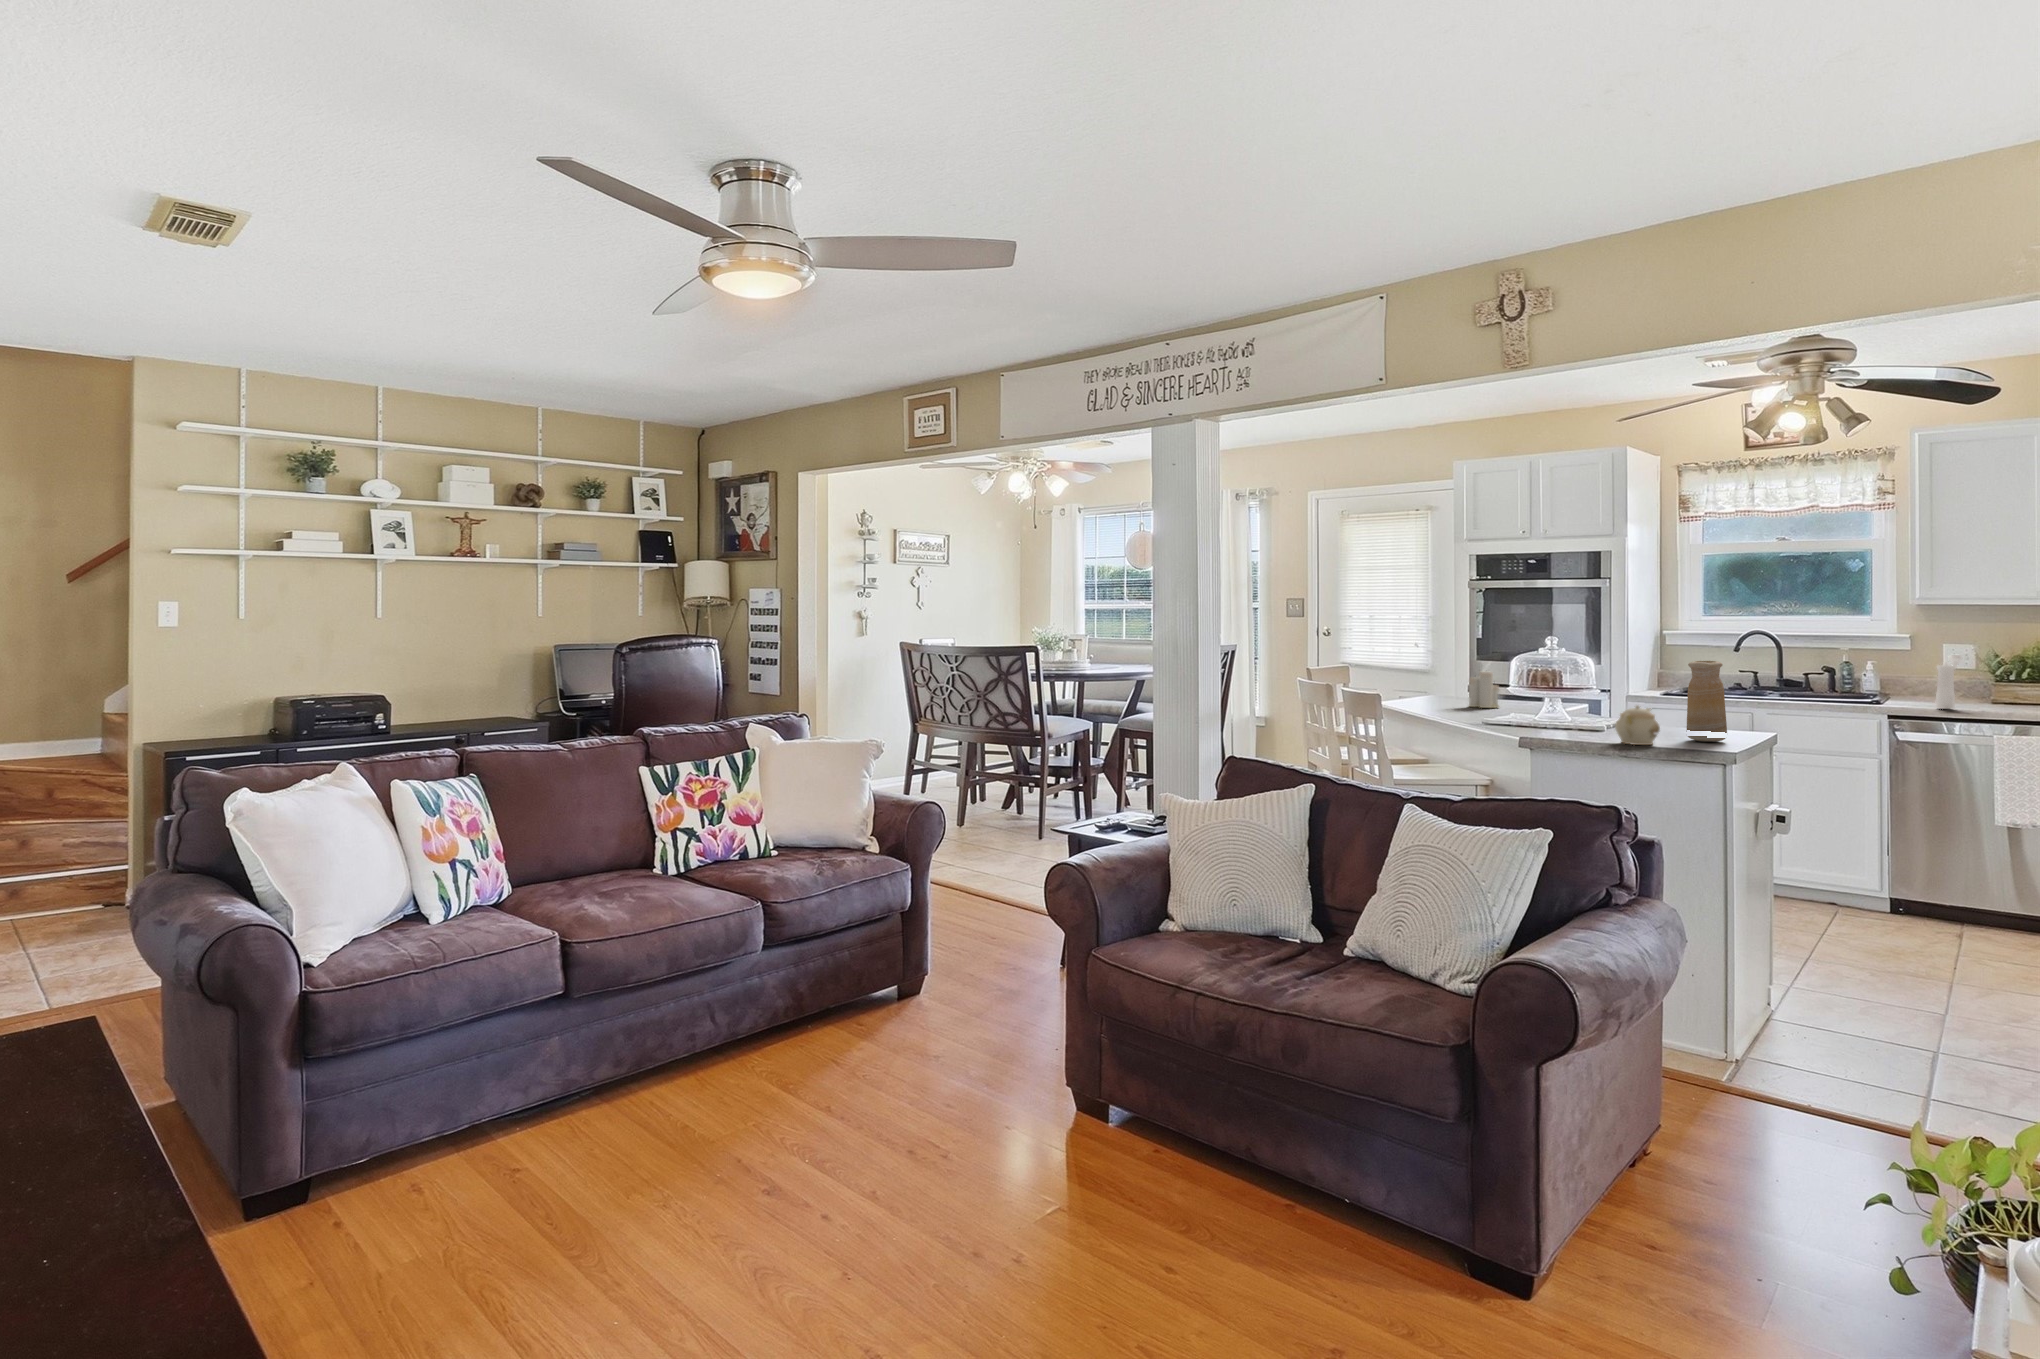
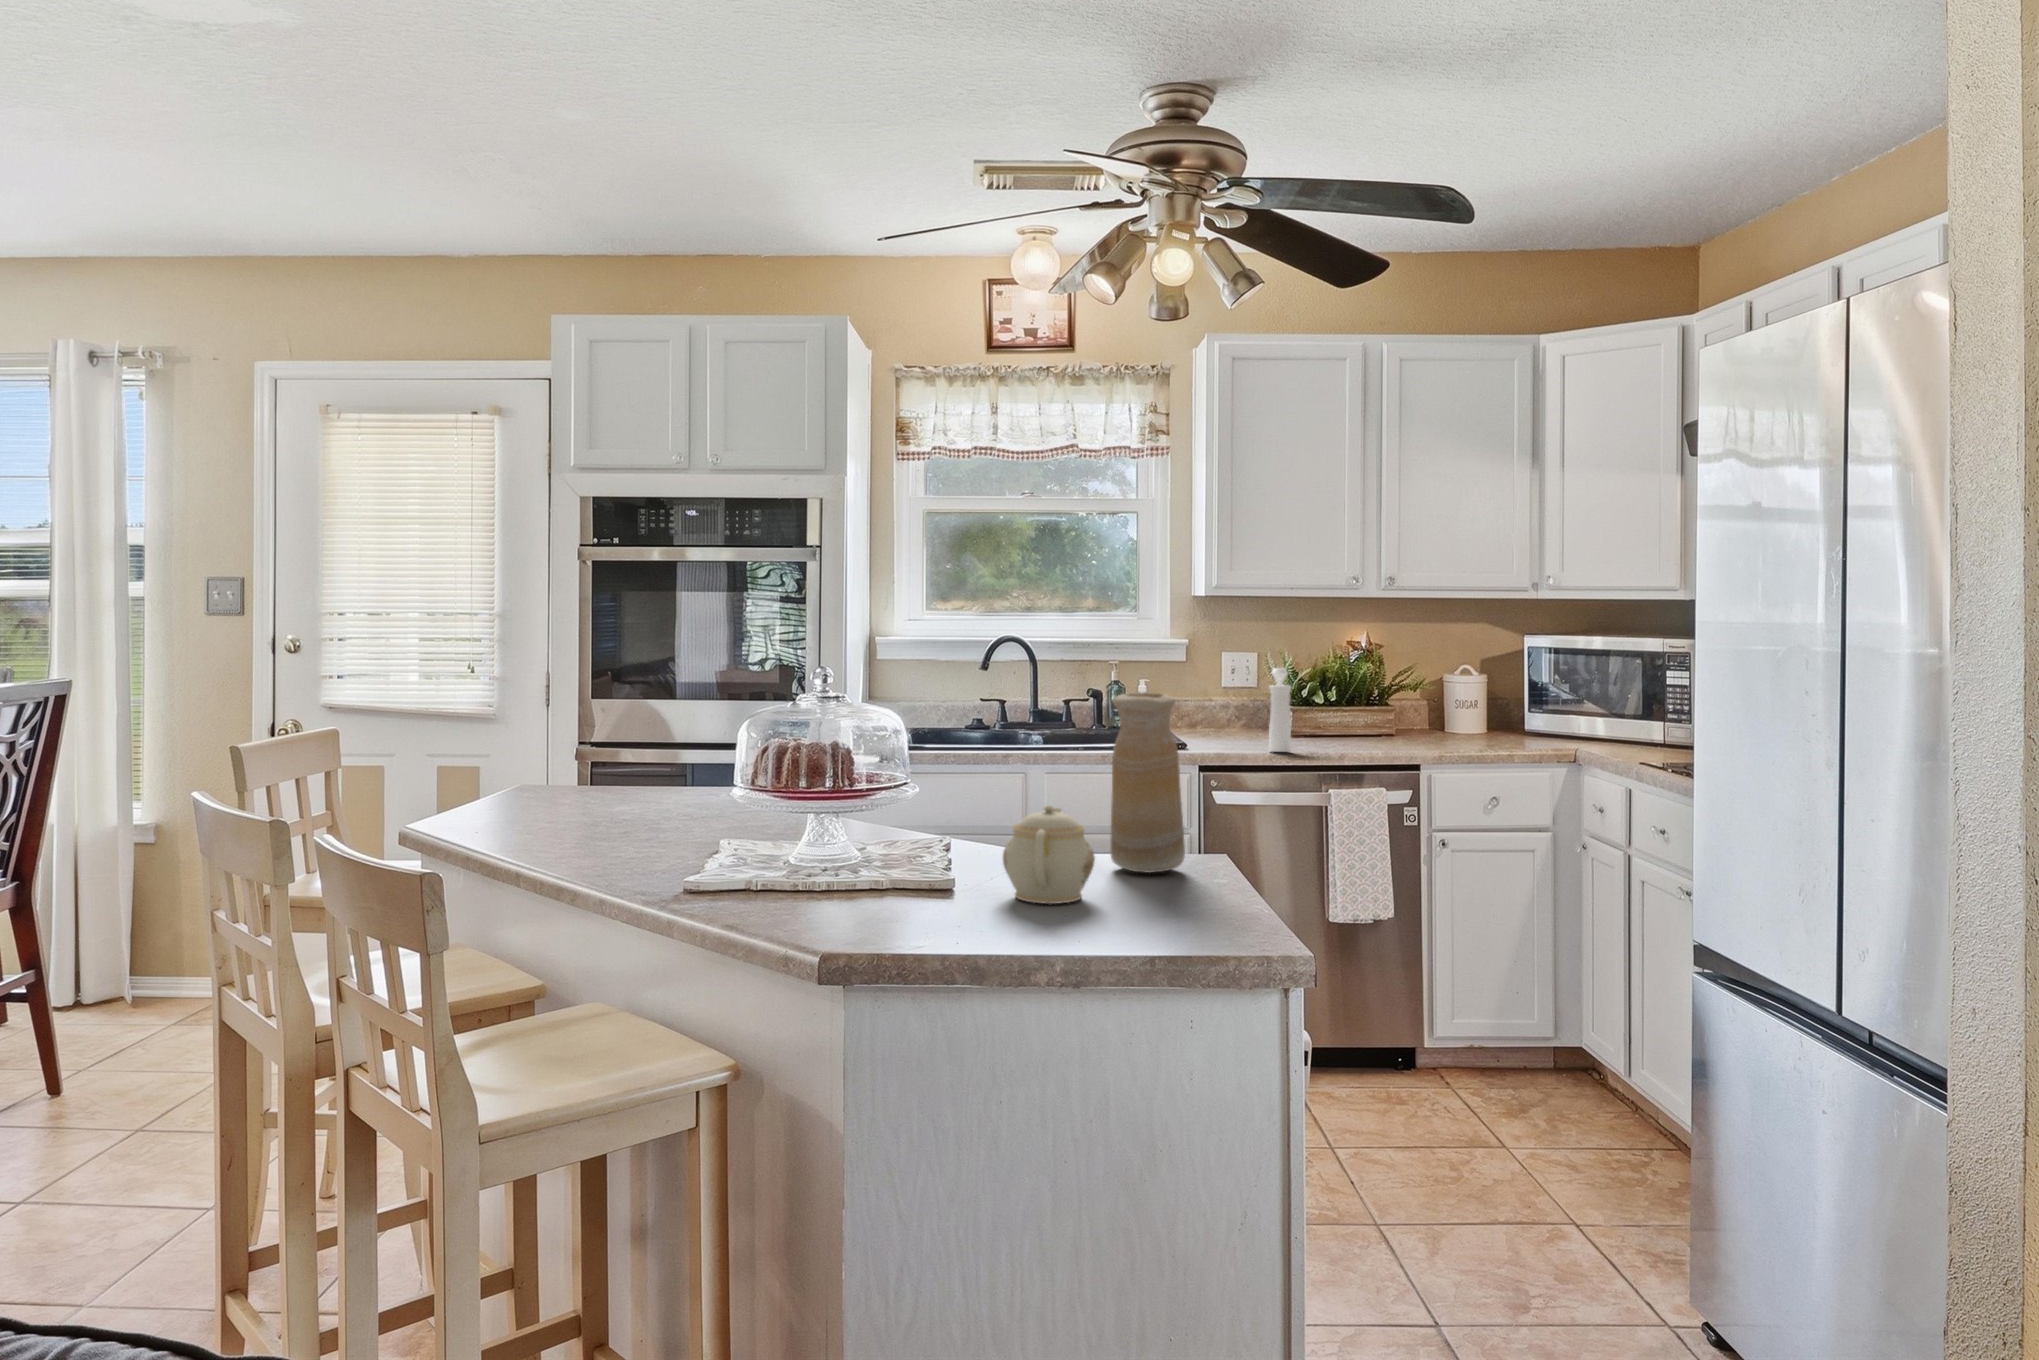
candle: present [1469,671,1499,708] -> none [613,715,678,806]

